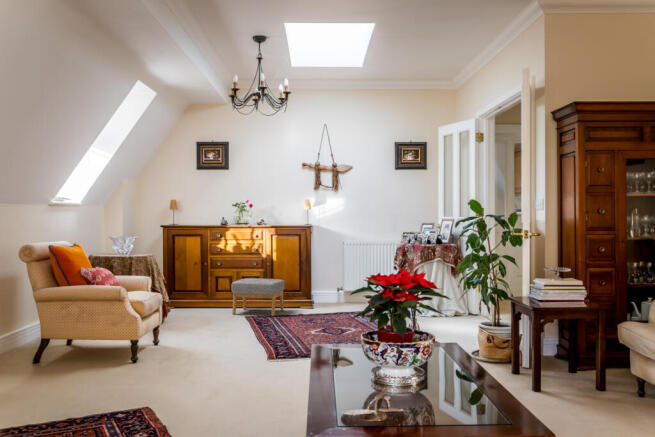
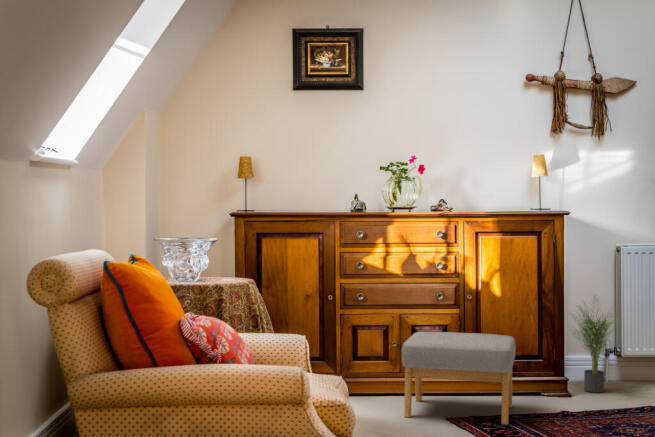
potted plant: none [315,262,340,306] -> present [578,309,614,393]

